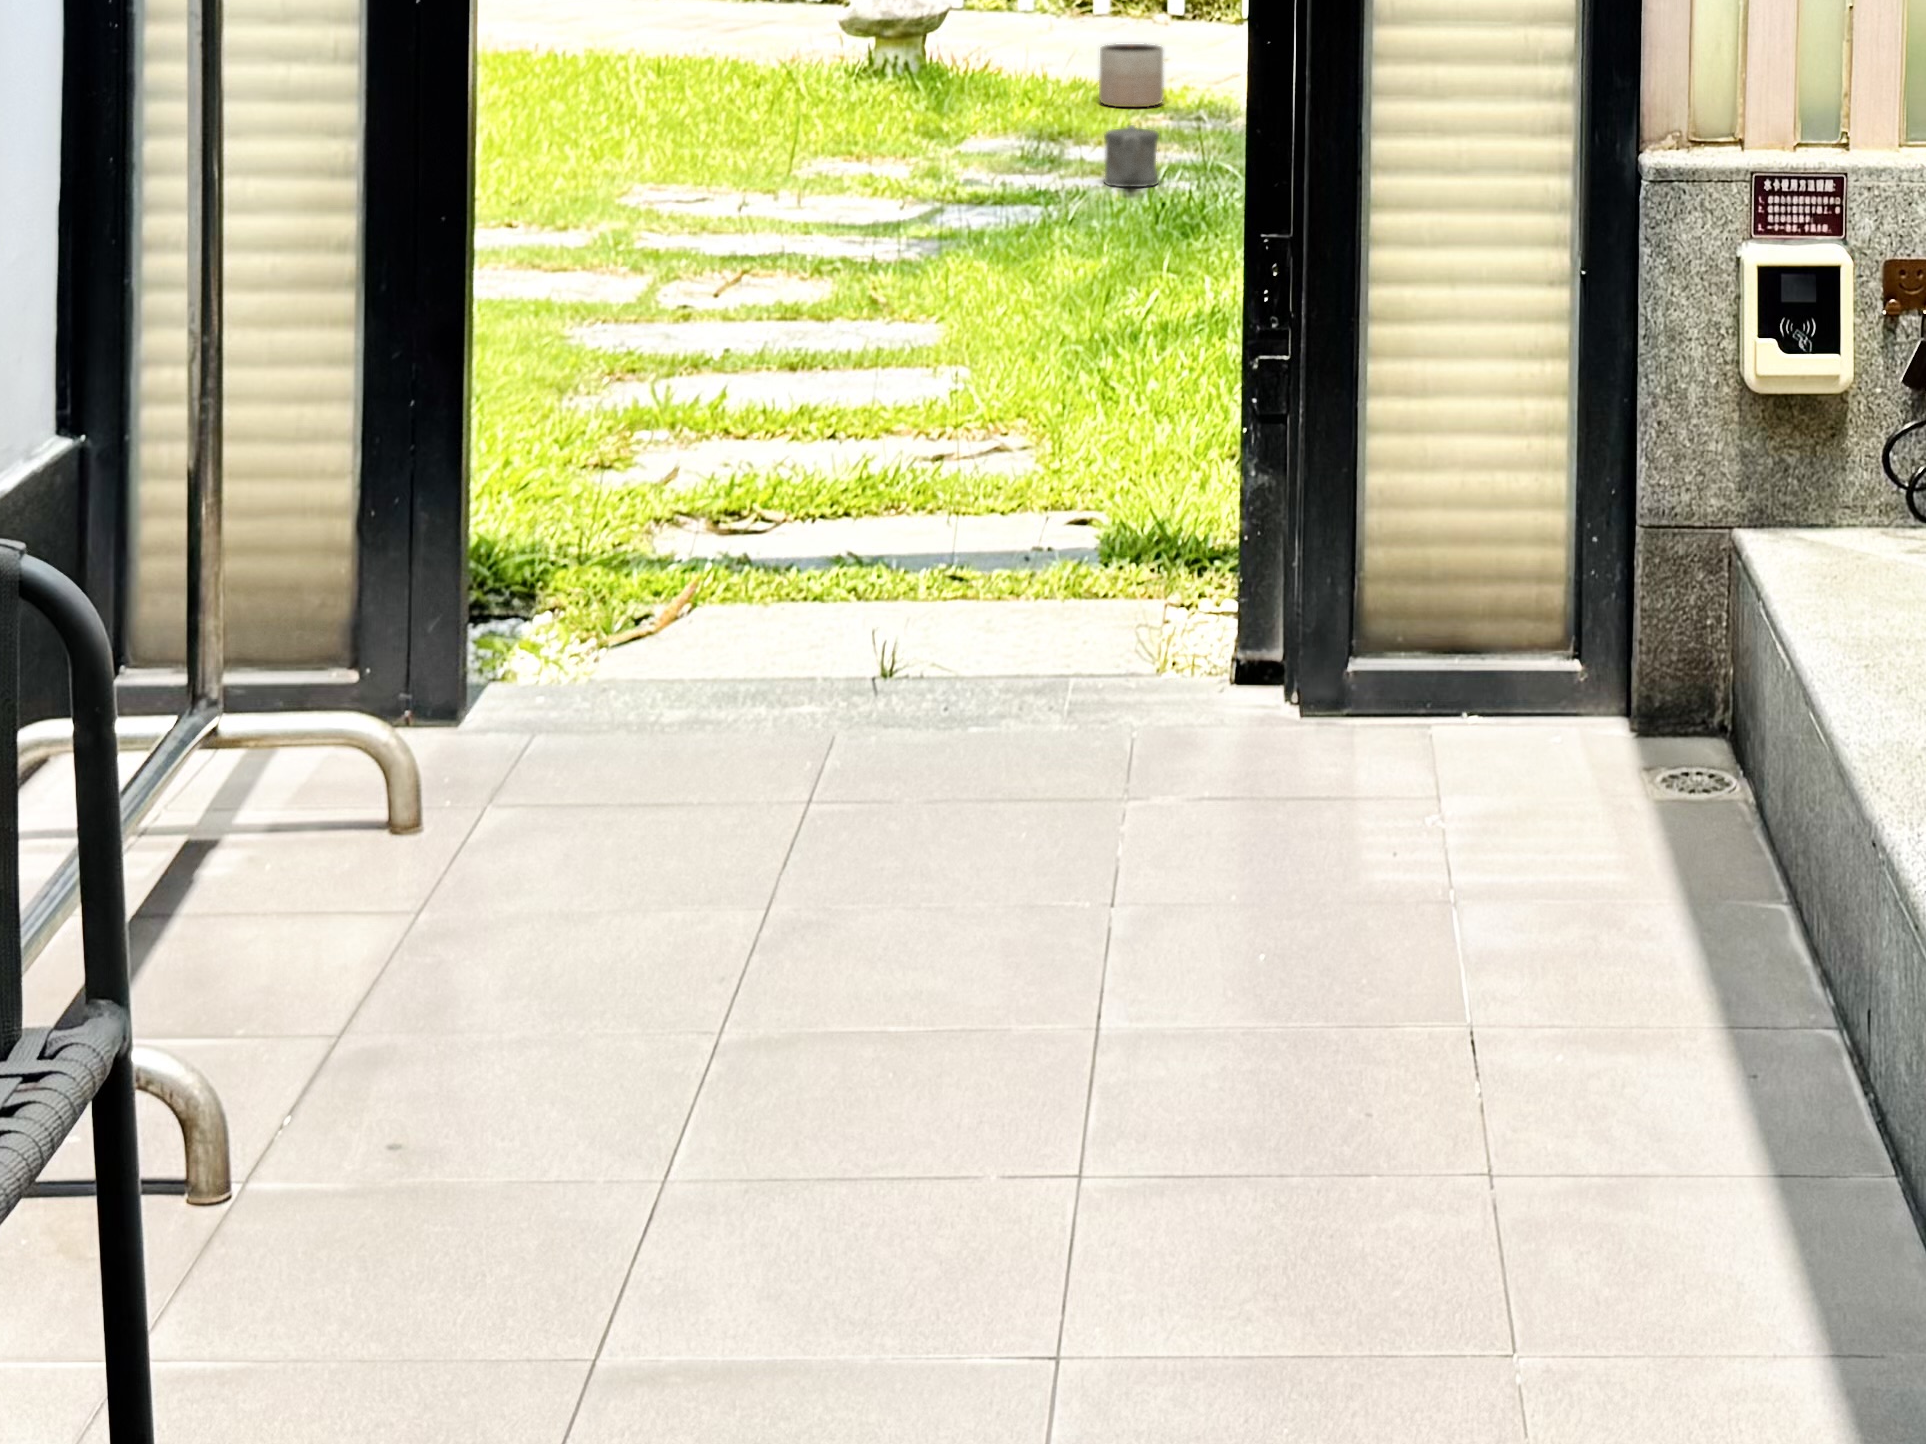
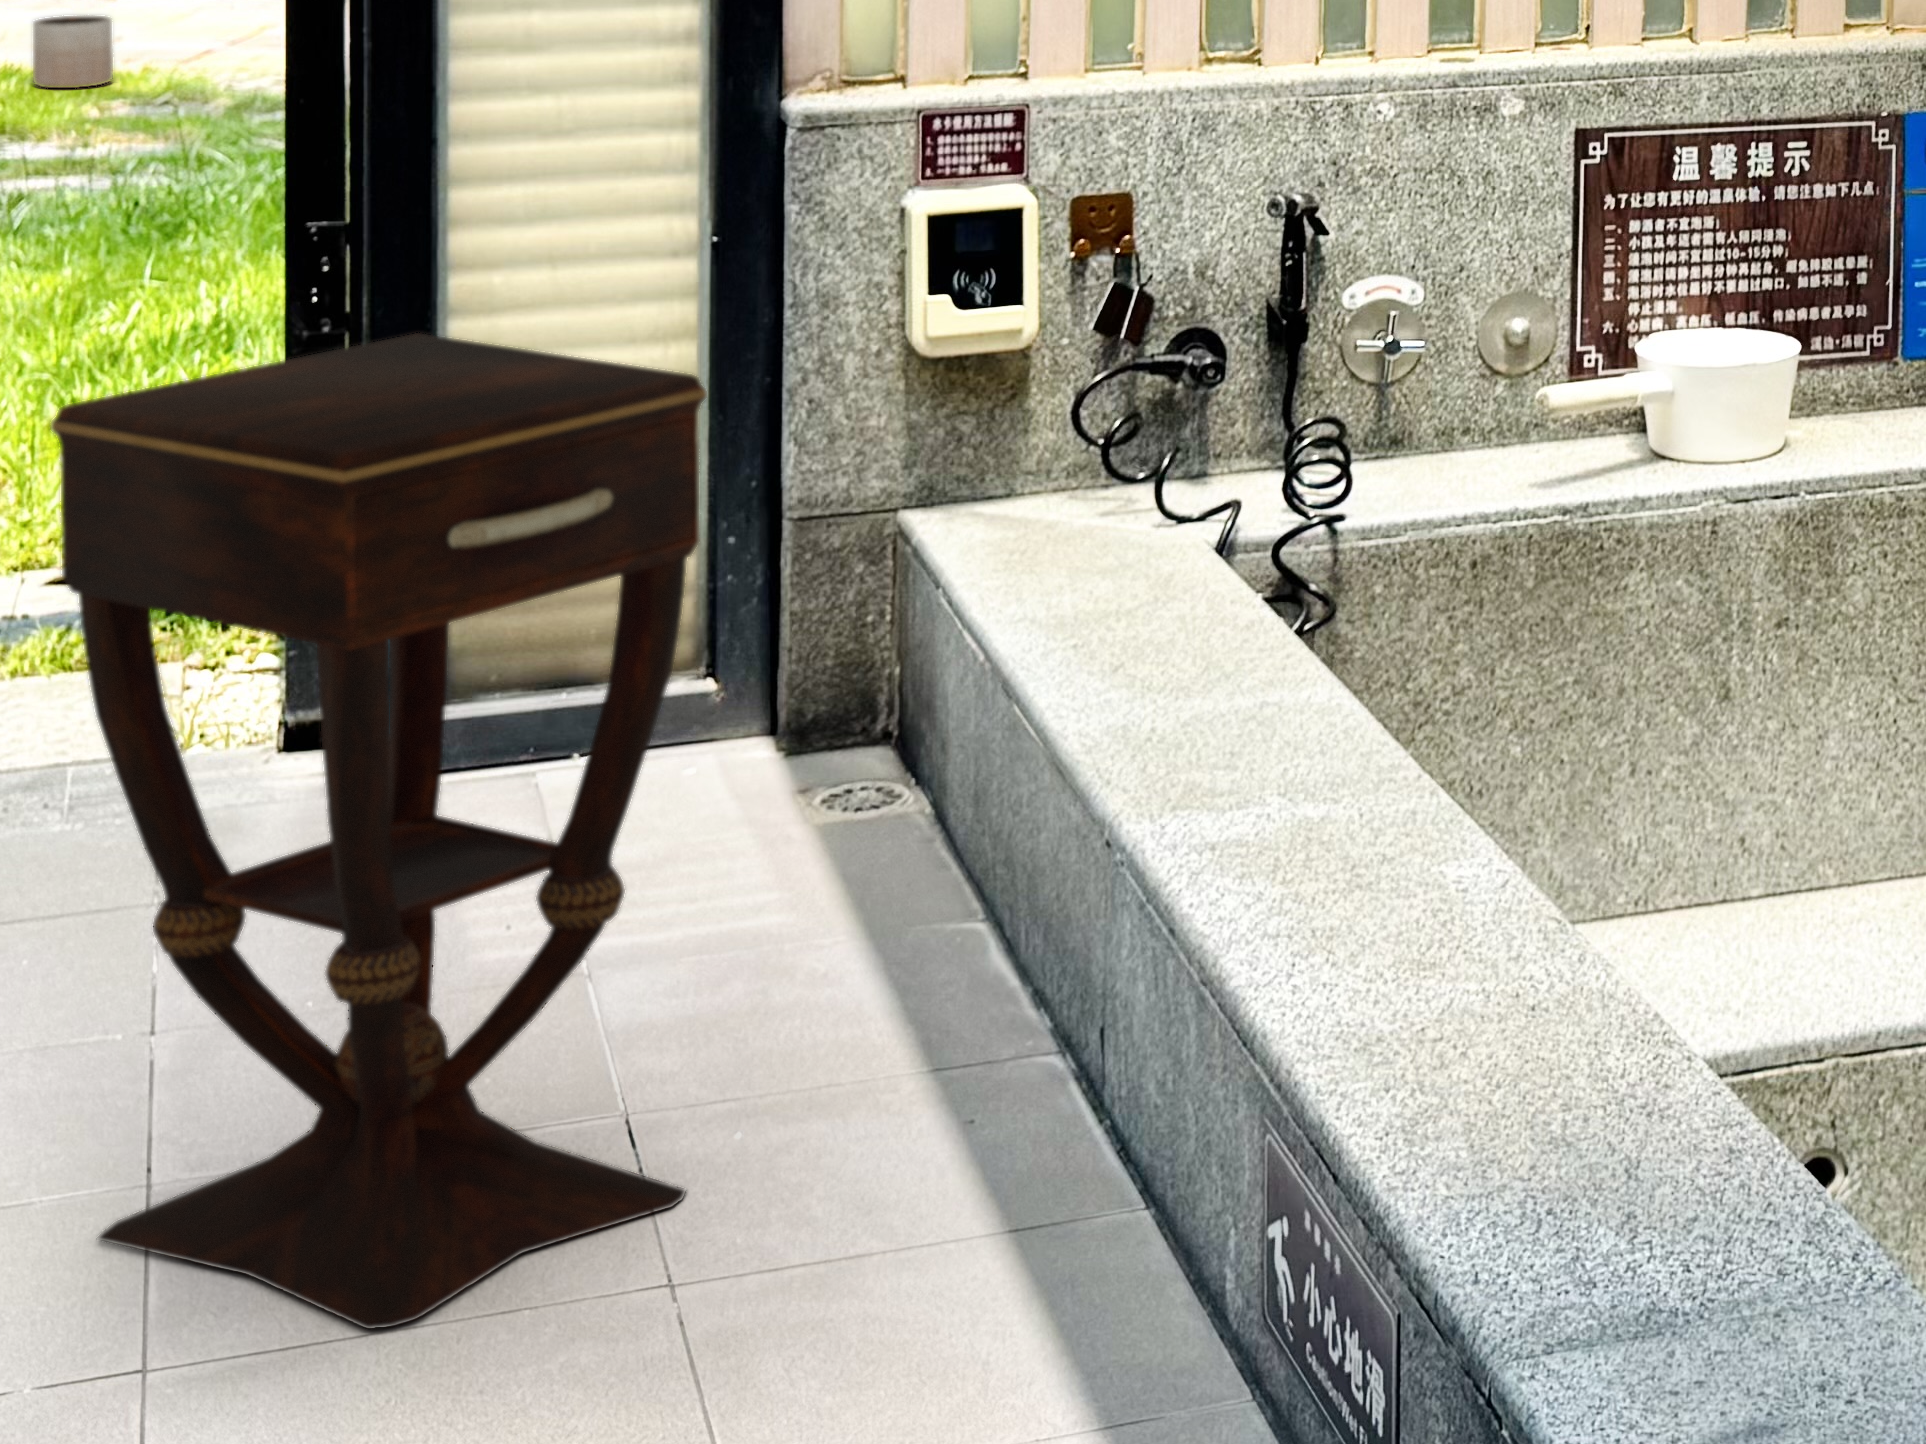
watering can: present [1104,125,1159,187] -> none [48,107,117,179]
side table: none [1010,338,1532,1183] -> present [51,334,707,1329]

